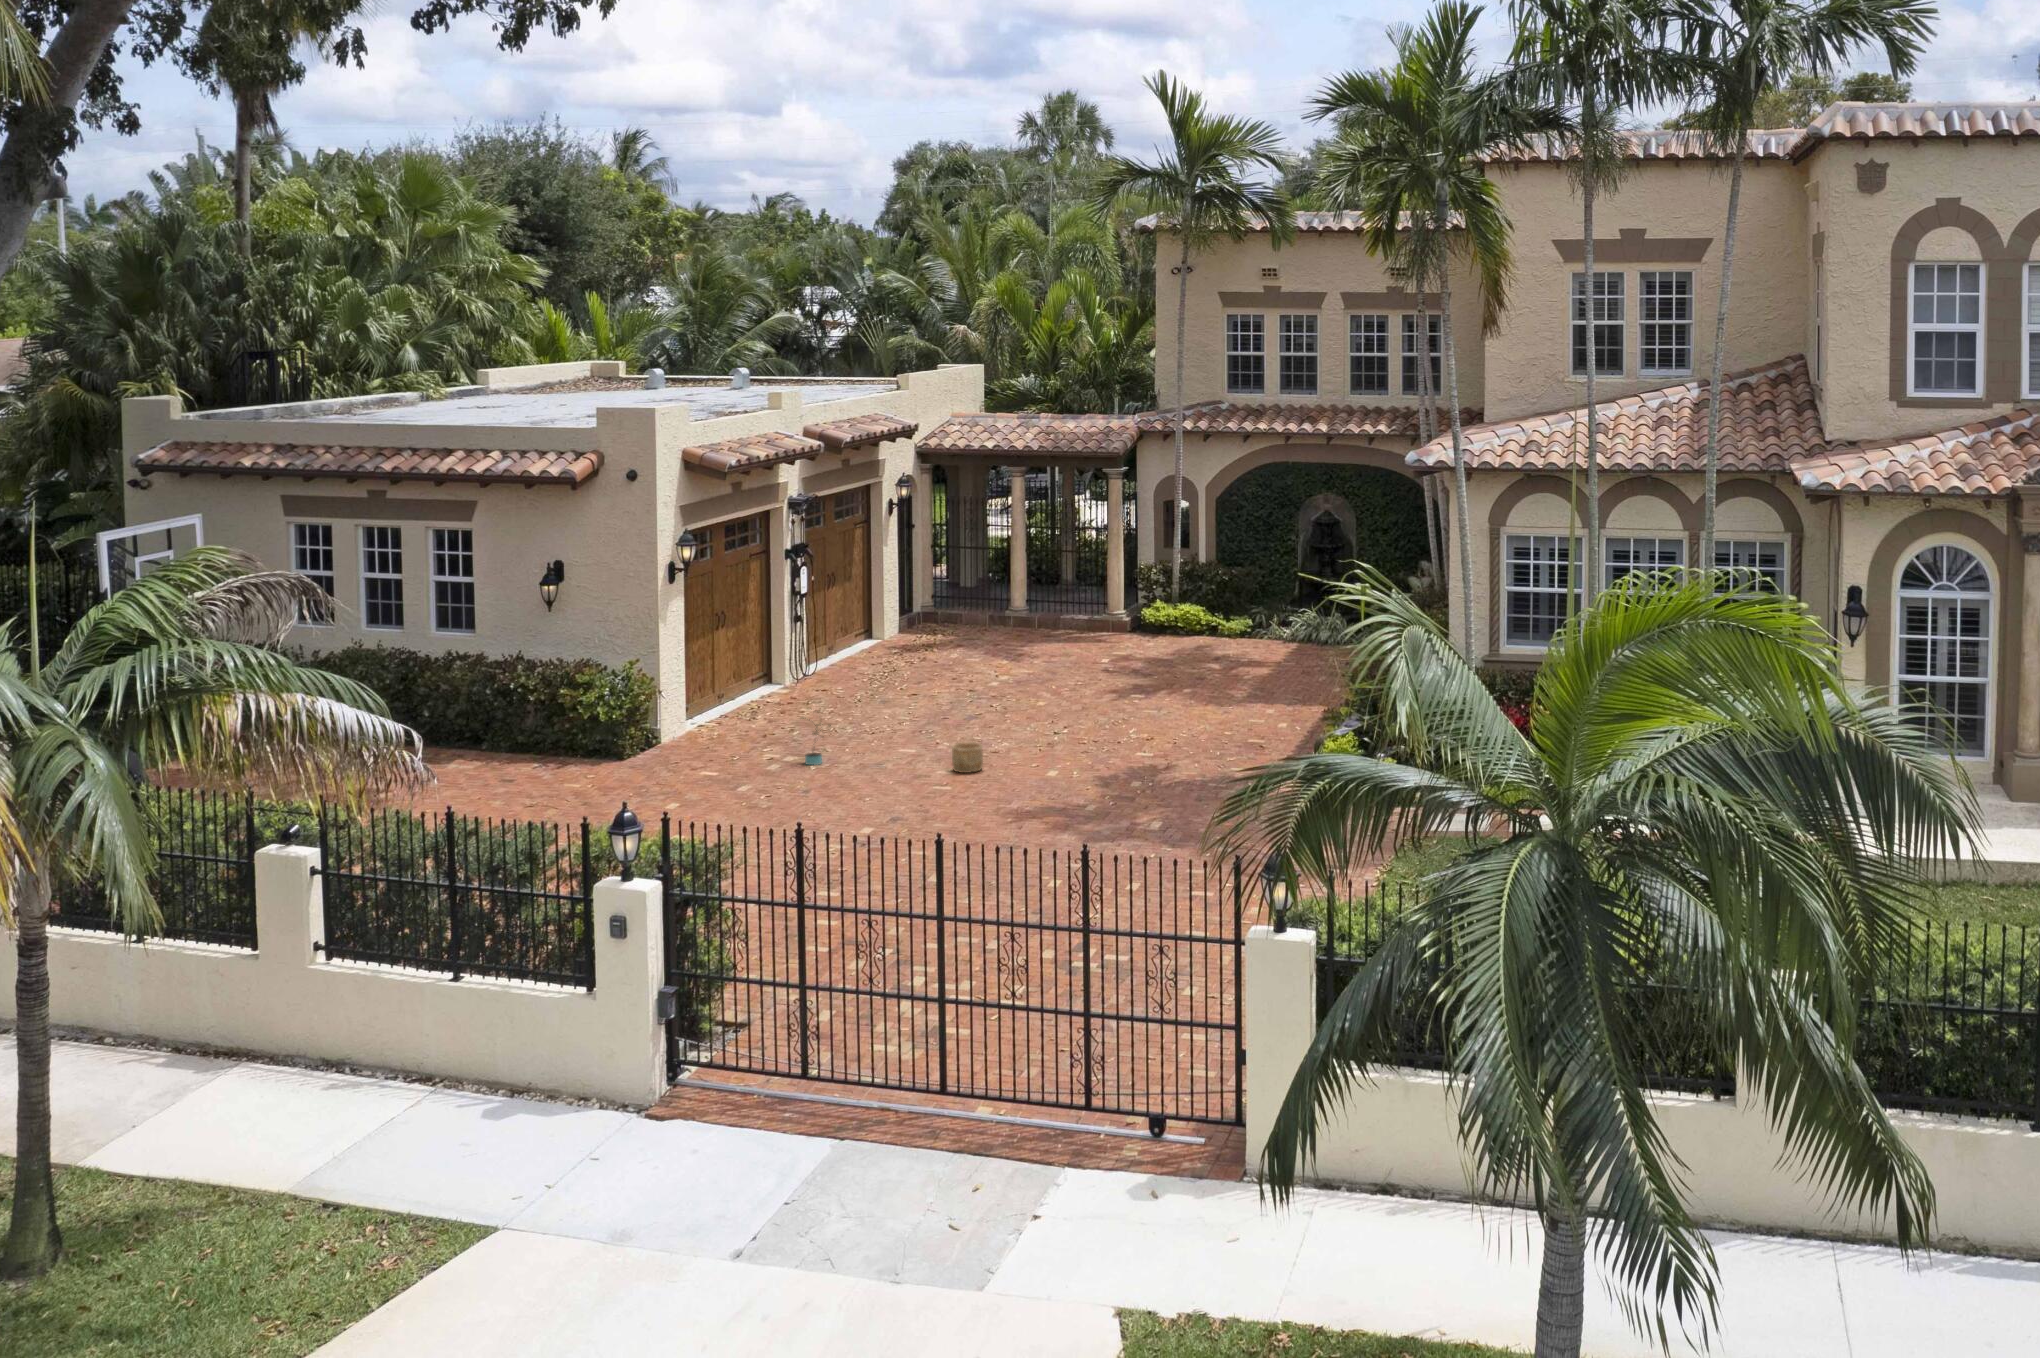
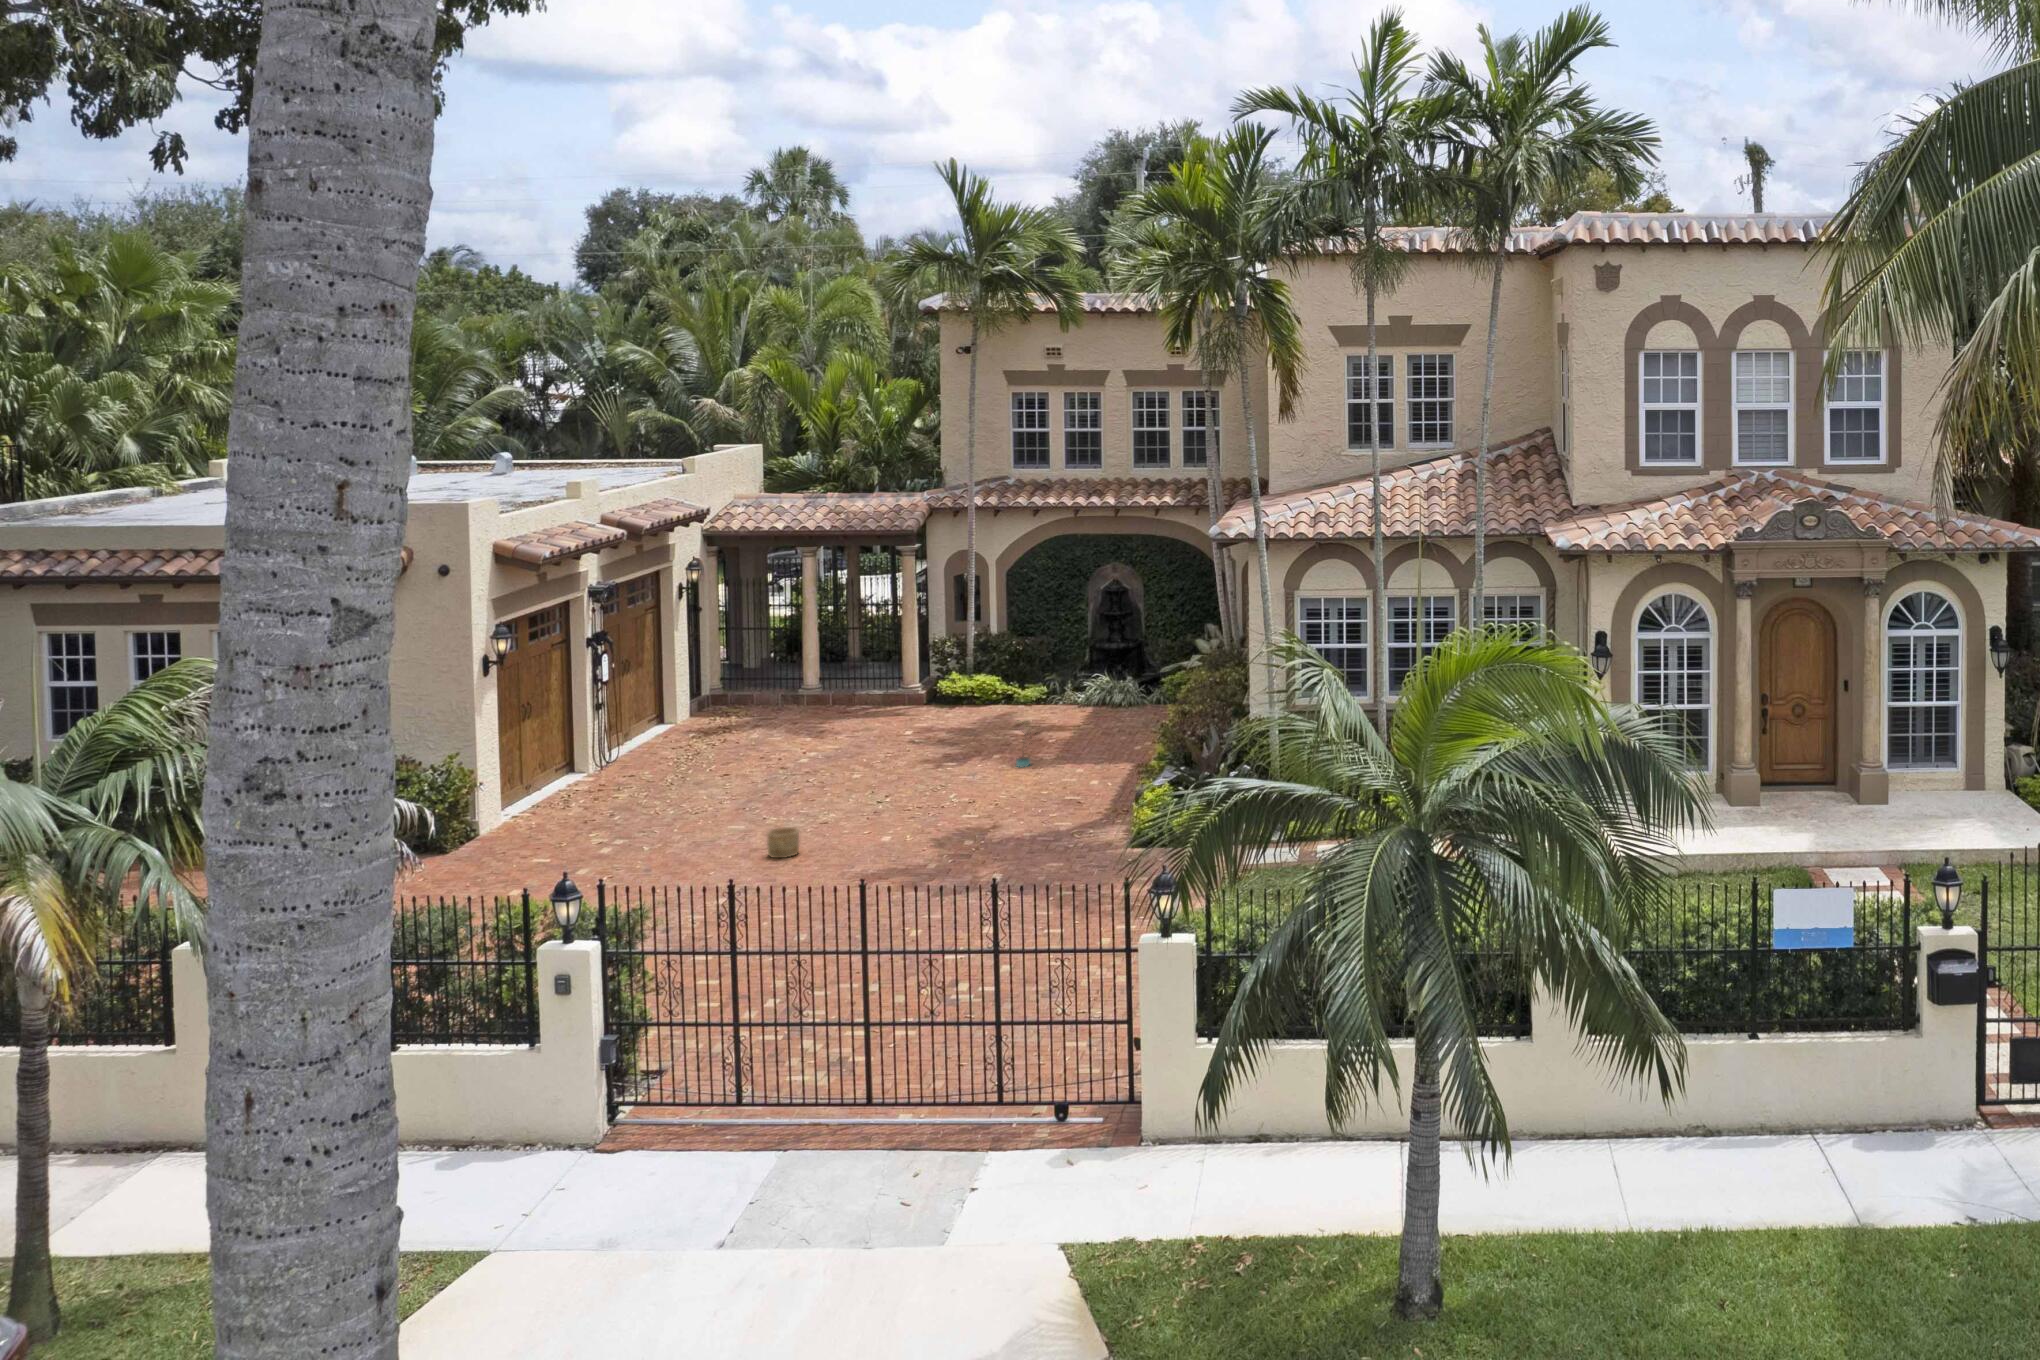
potted plant: present [803,711,831,765] -> present [1016,733,1036,767]

